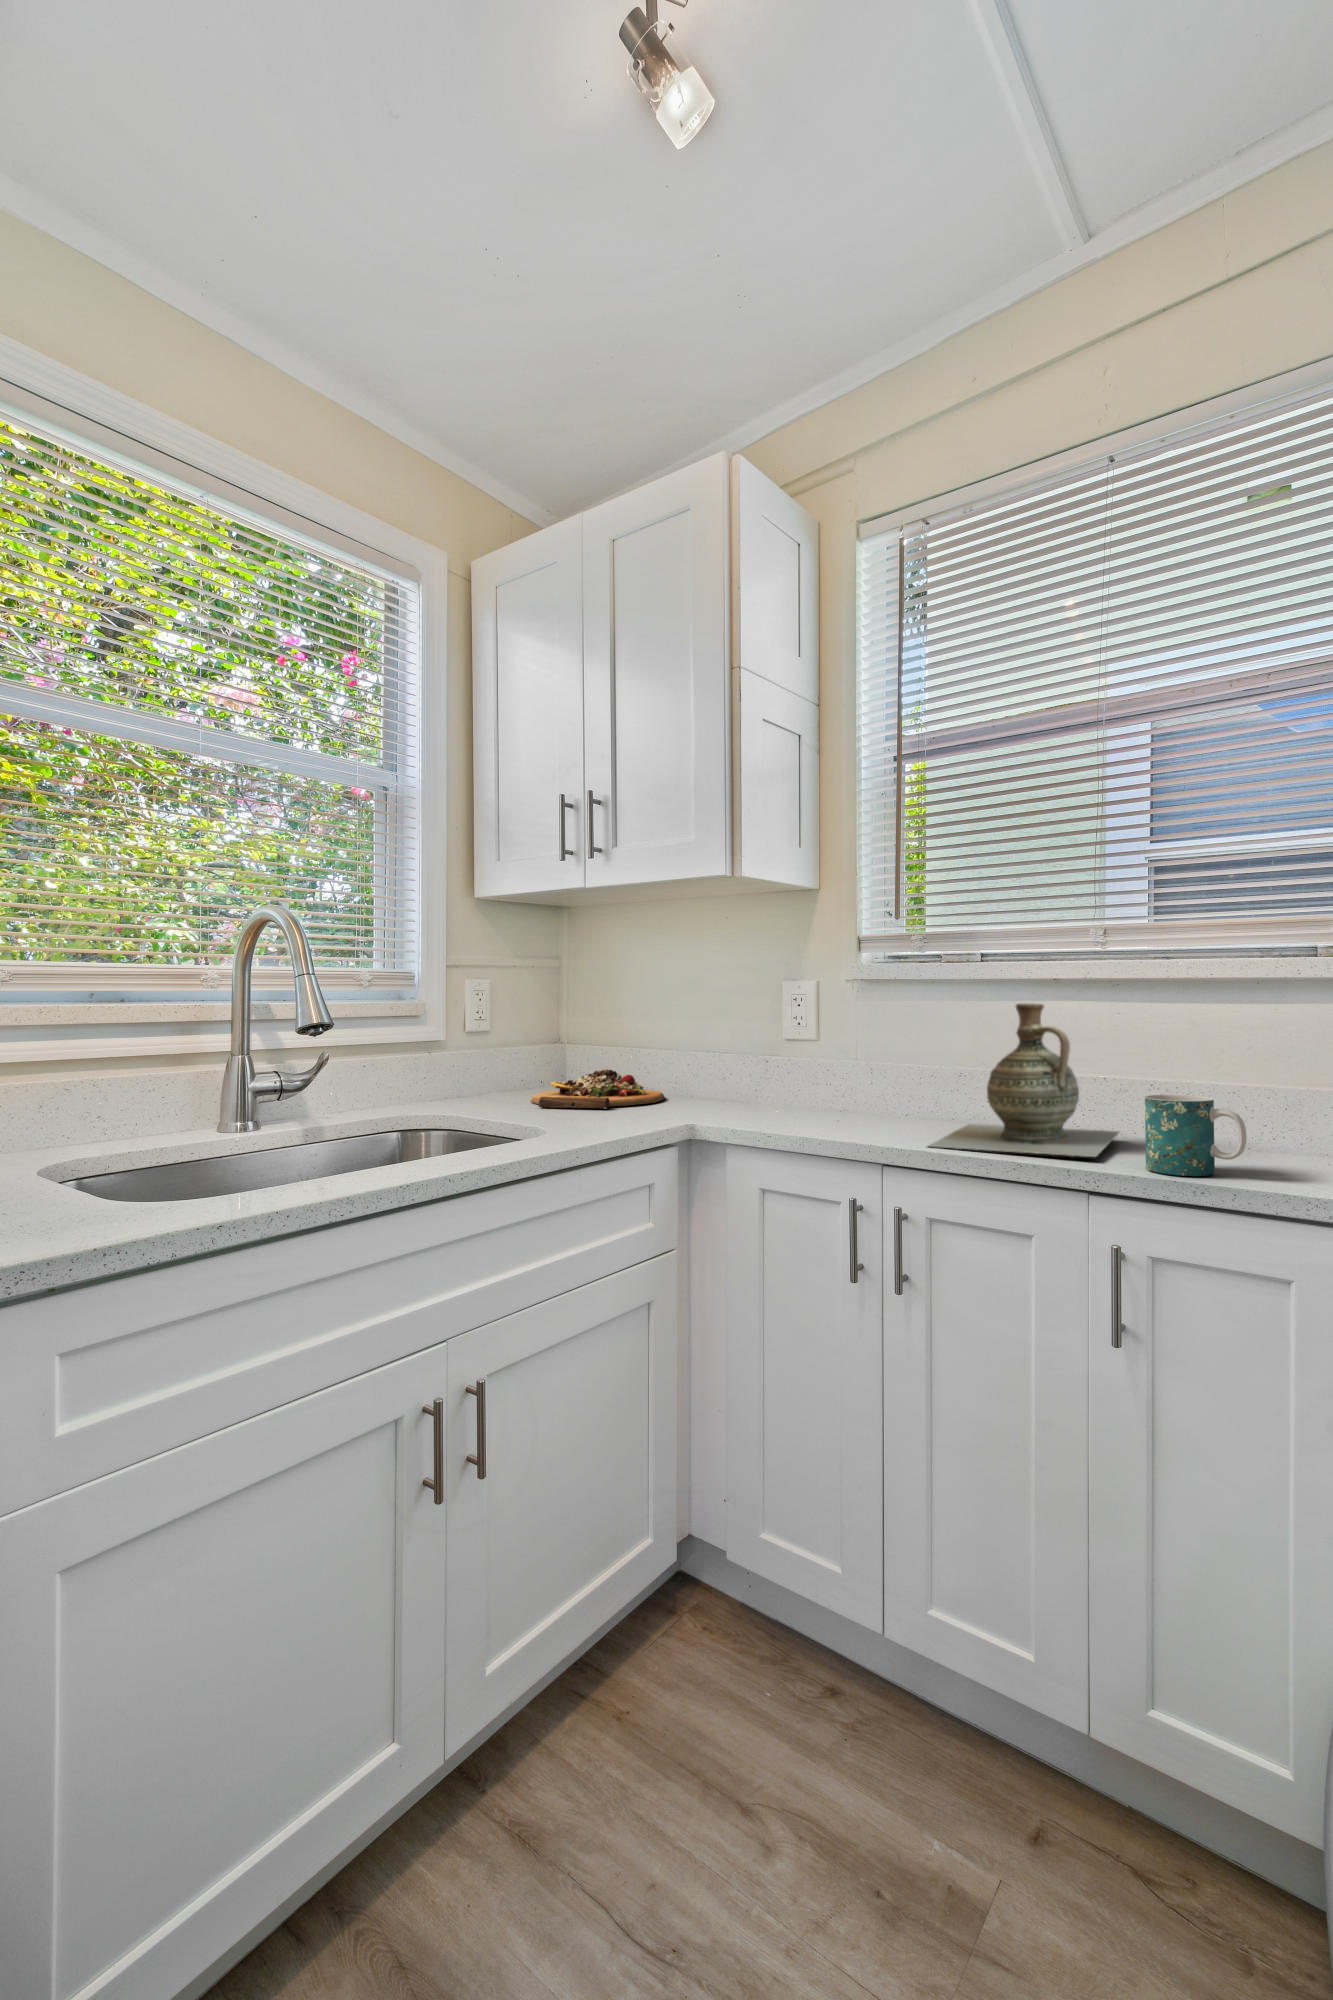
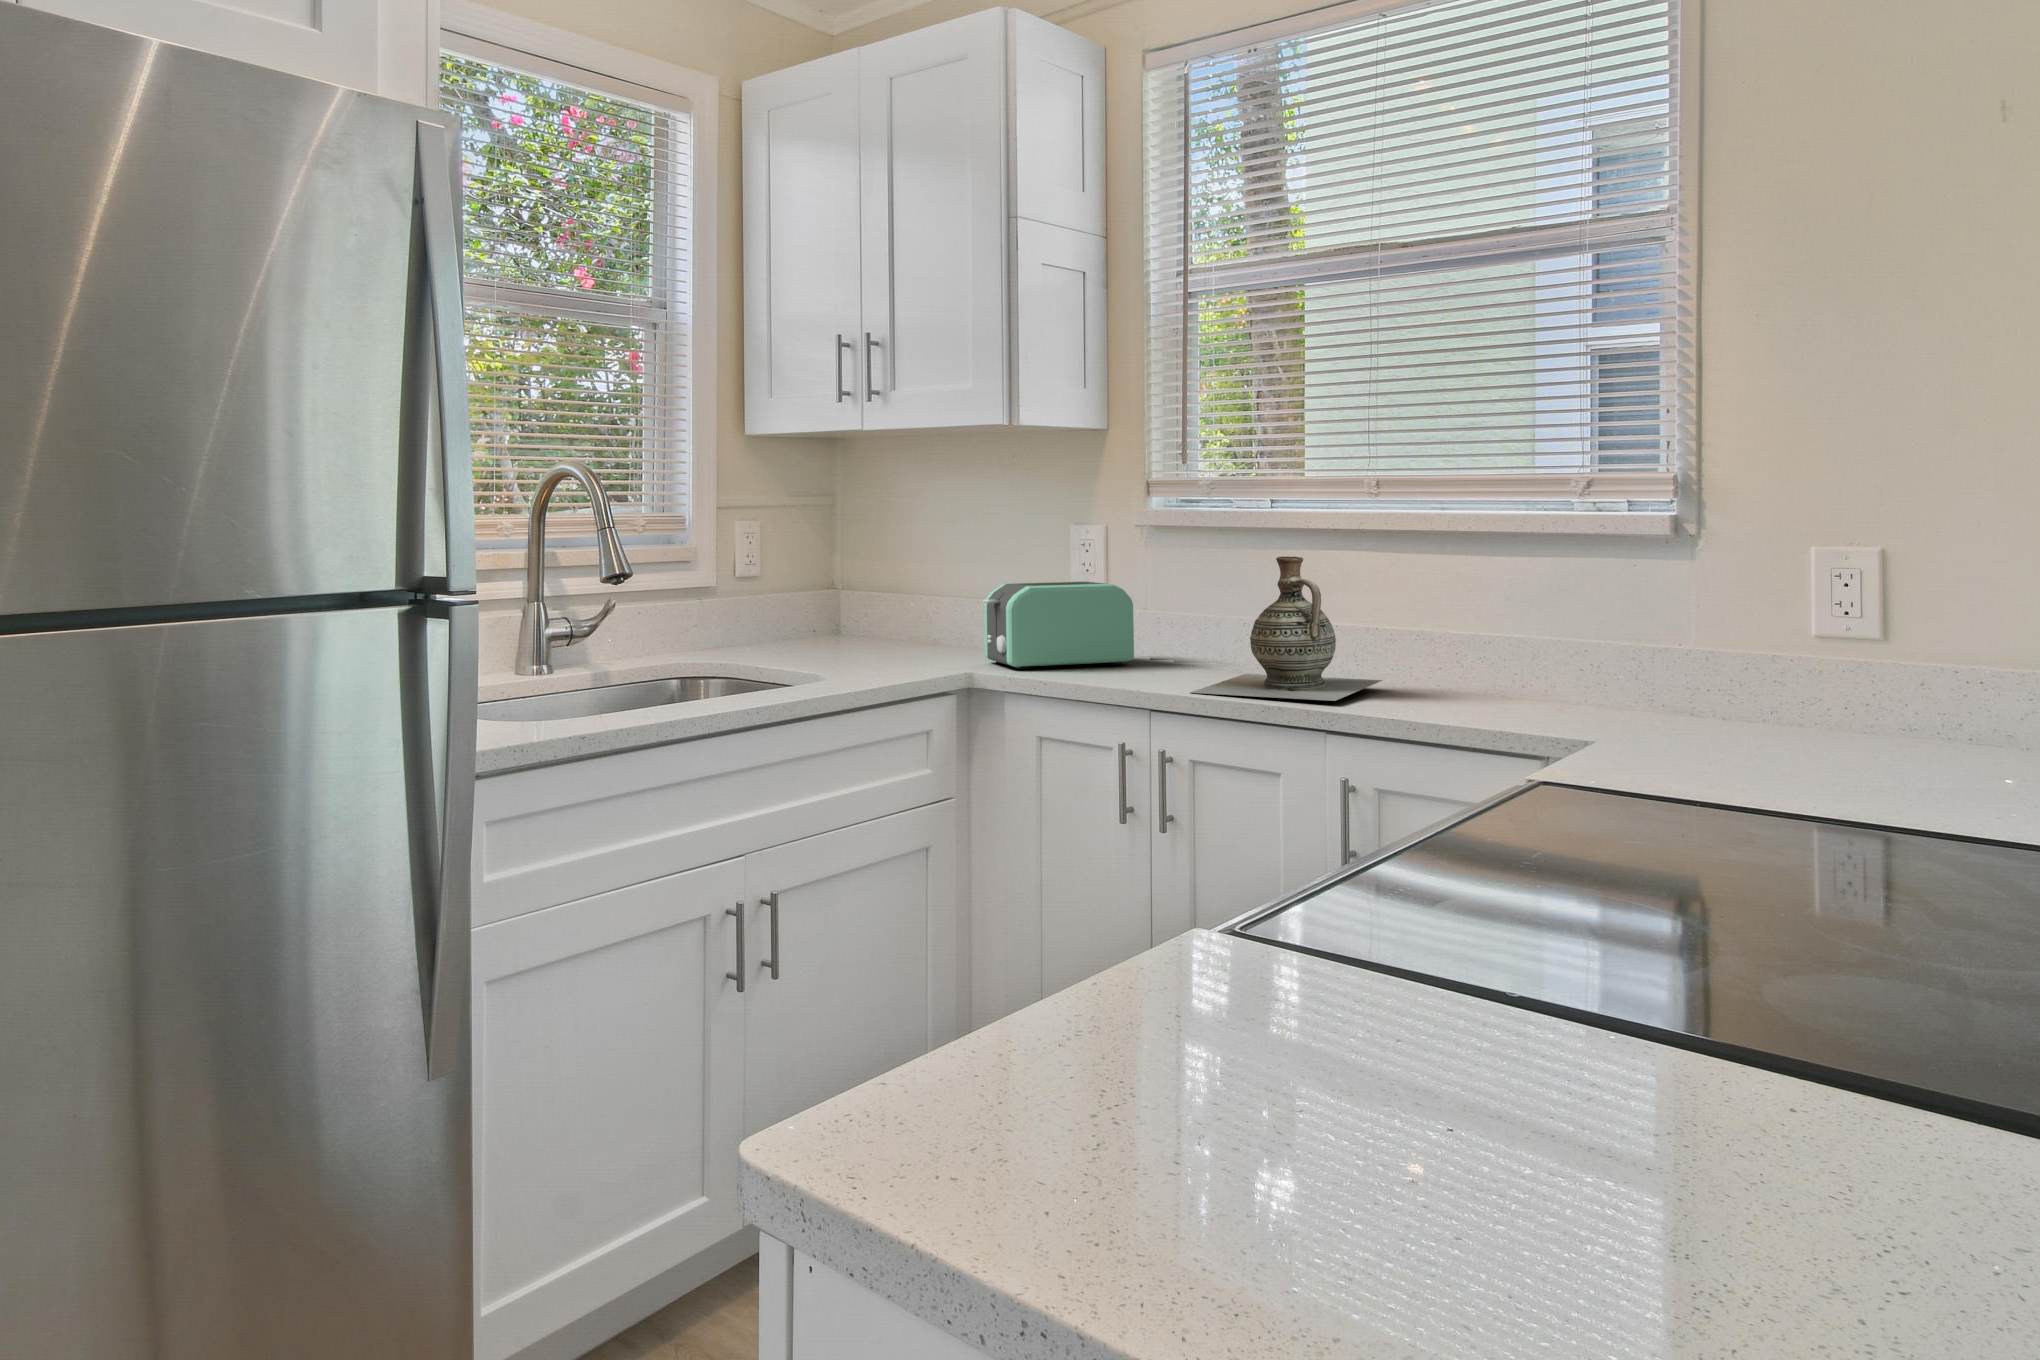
toaster: none [701,1034,849,1120] -> present [982,581,1134,669]
cutting board: present [531,1069,665,1109] -> none [807,617,948,658]
mug: present [1145,1095,1246,1176] -> none [1373,644,1454,716]

